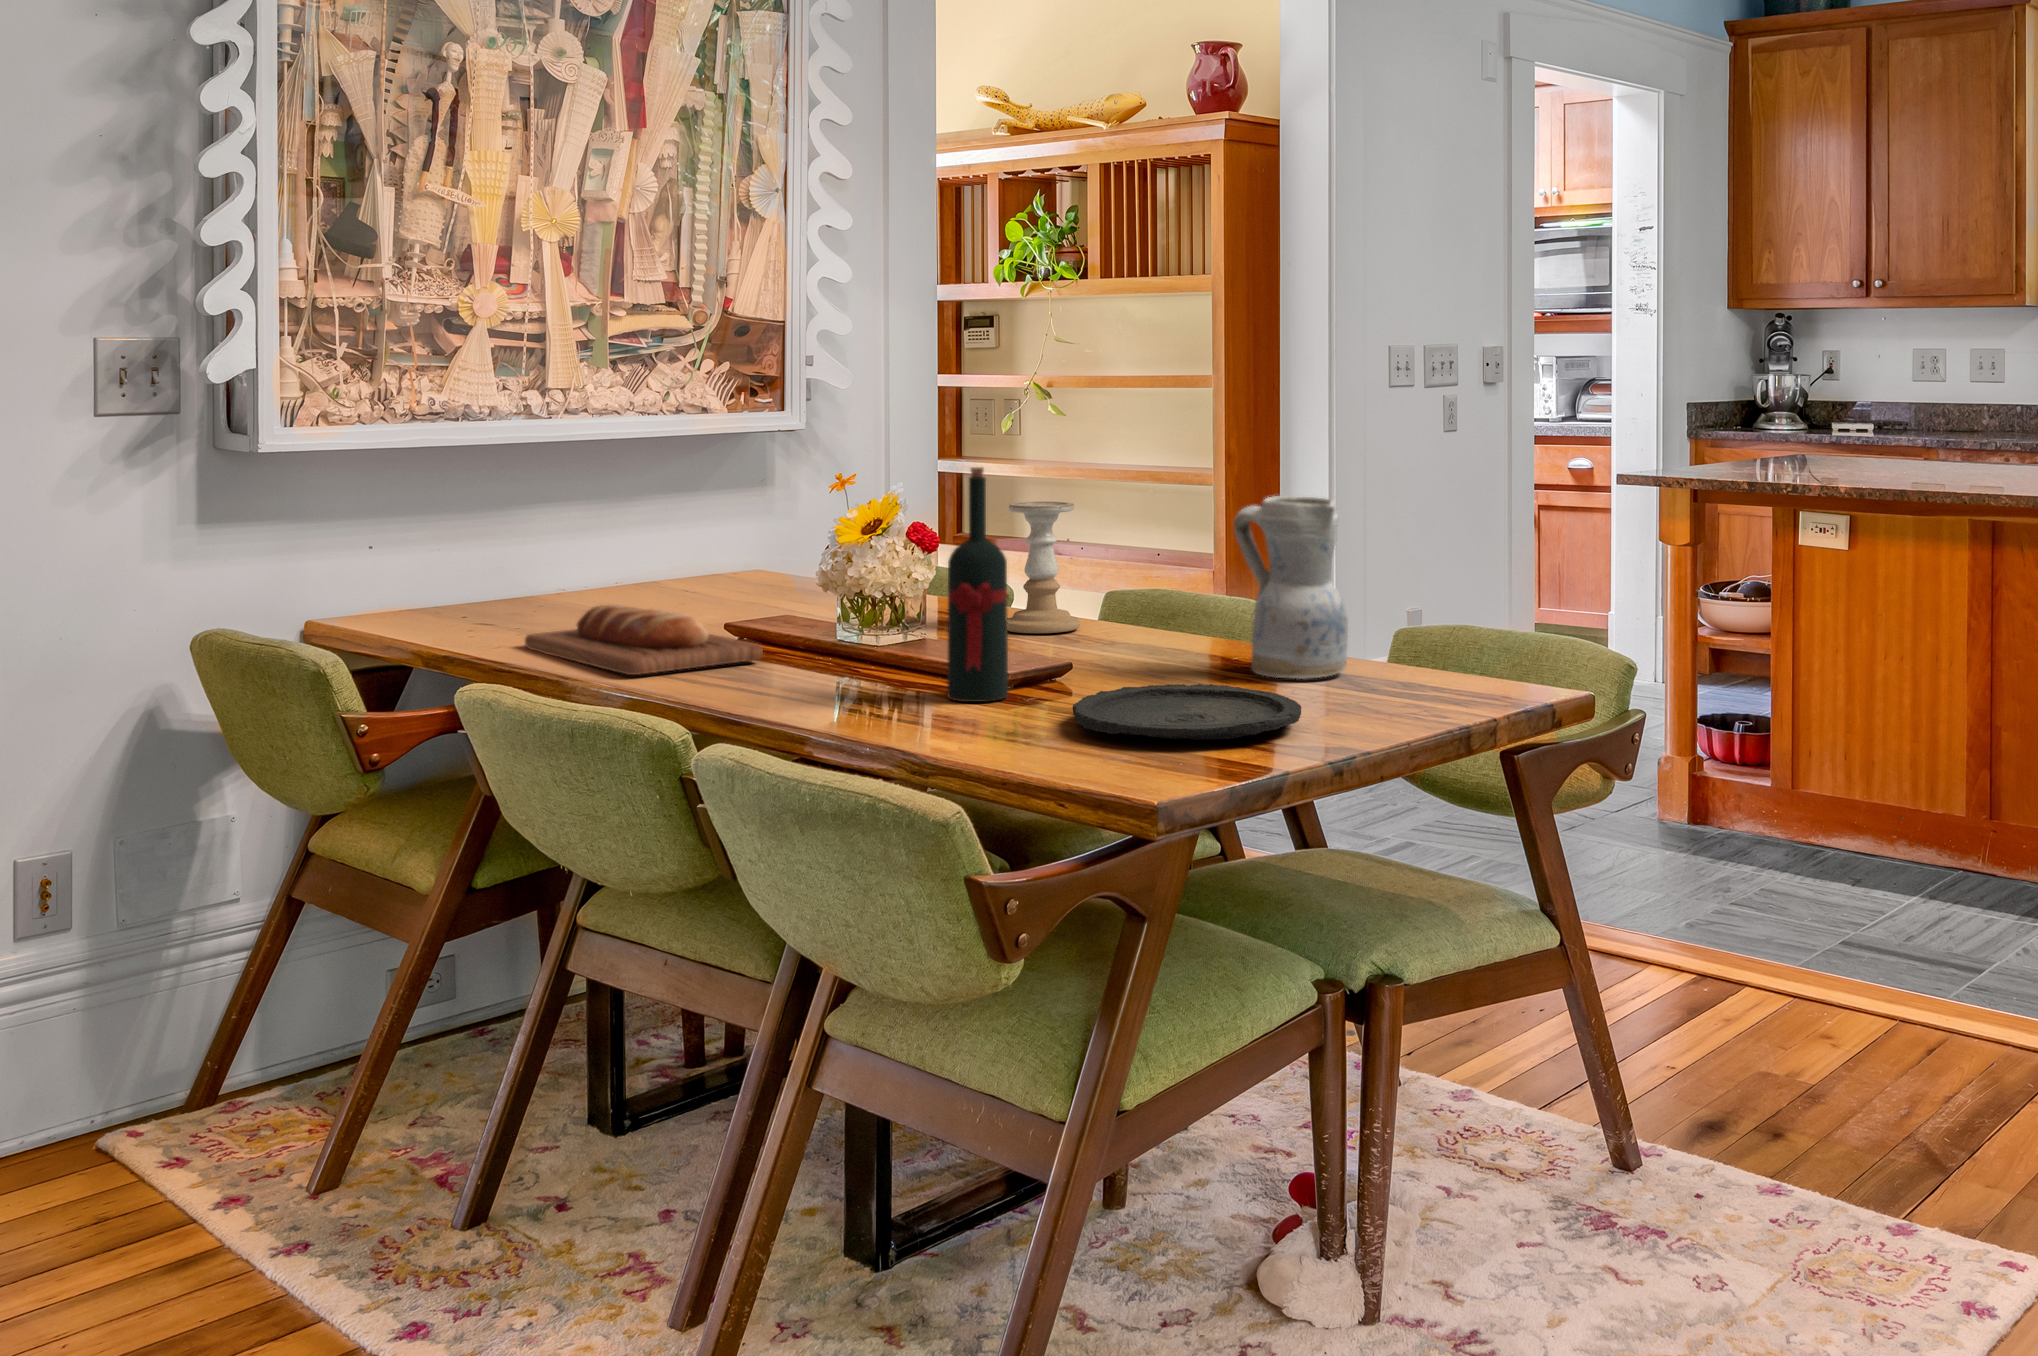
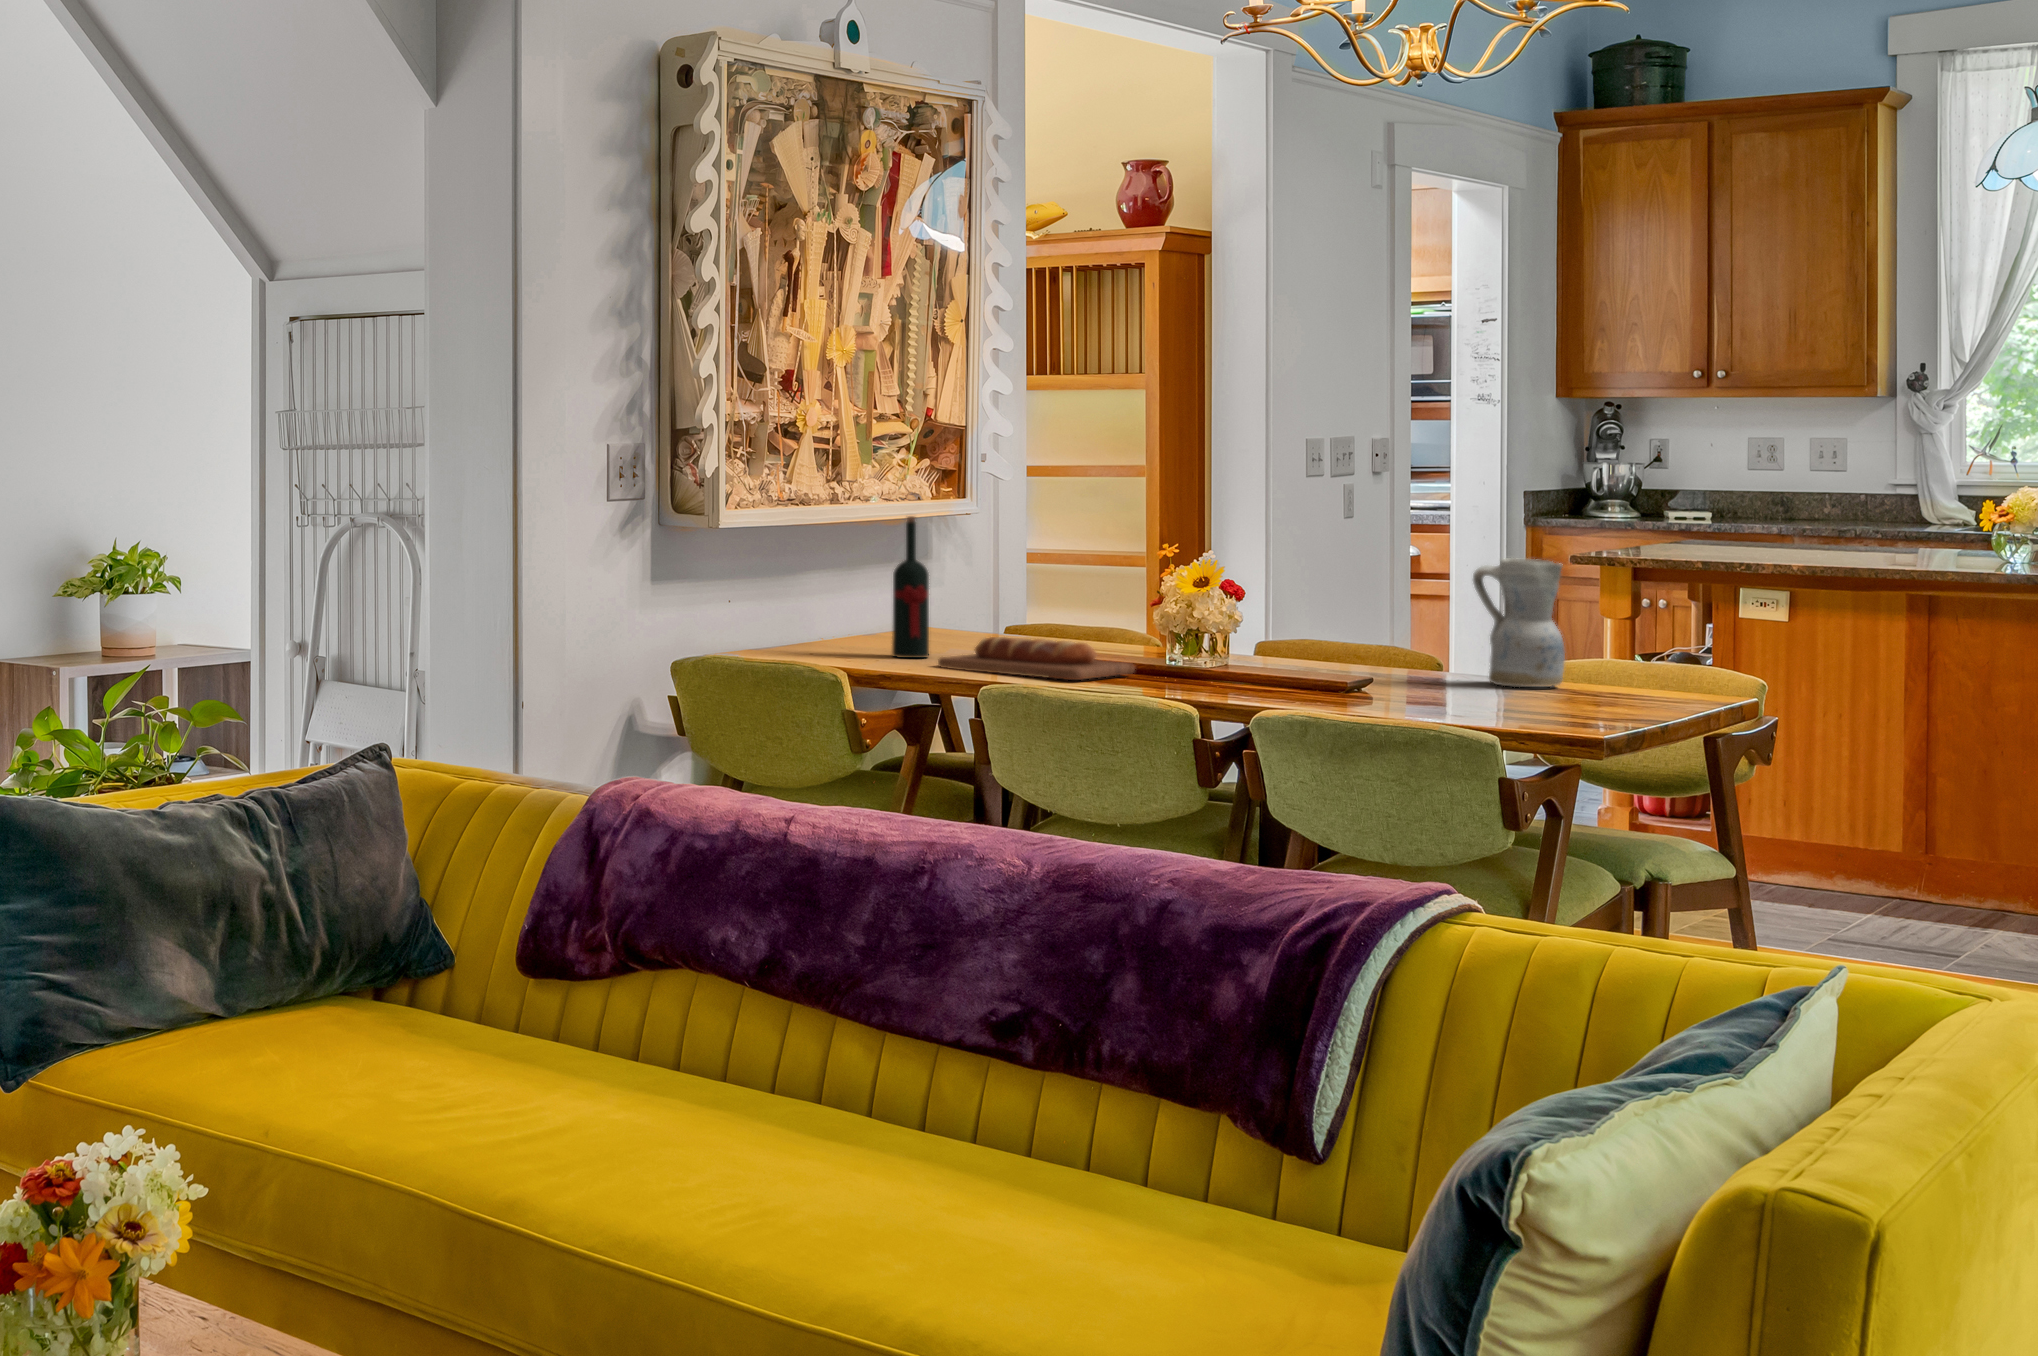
wine bottle: present [947,467,1008,702] -> present [892,516,929,658]
candle holder: present [1007,501,1080,633] -> none [1239,566,1299,663]
plate: present [1073,684,1301,740] -> none [1440,684,1605,712]

